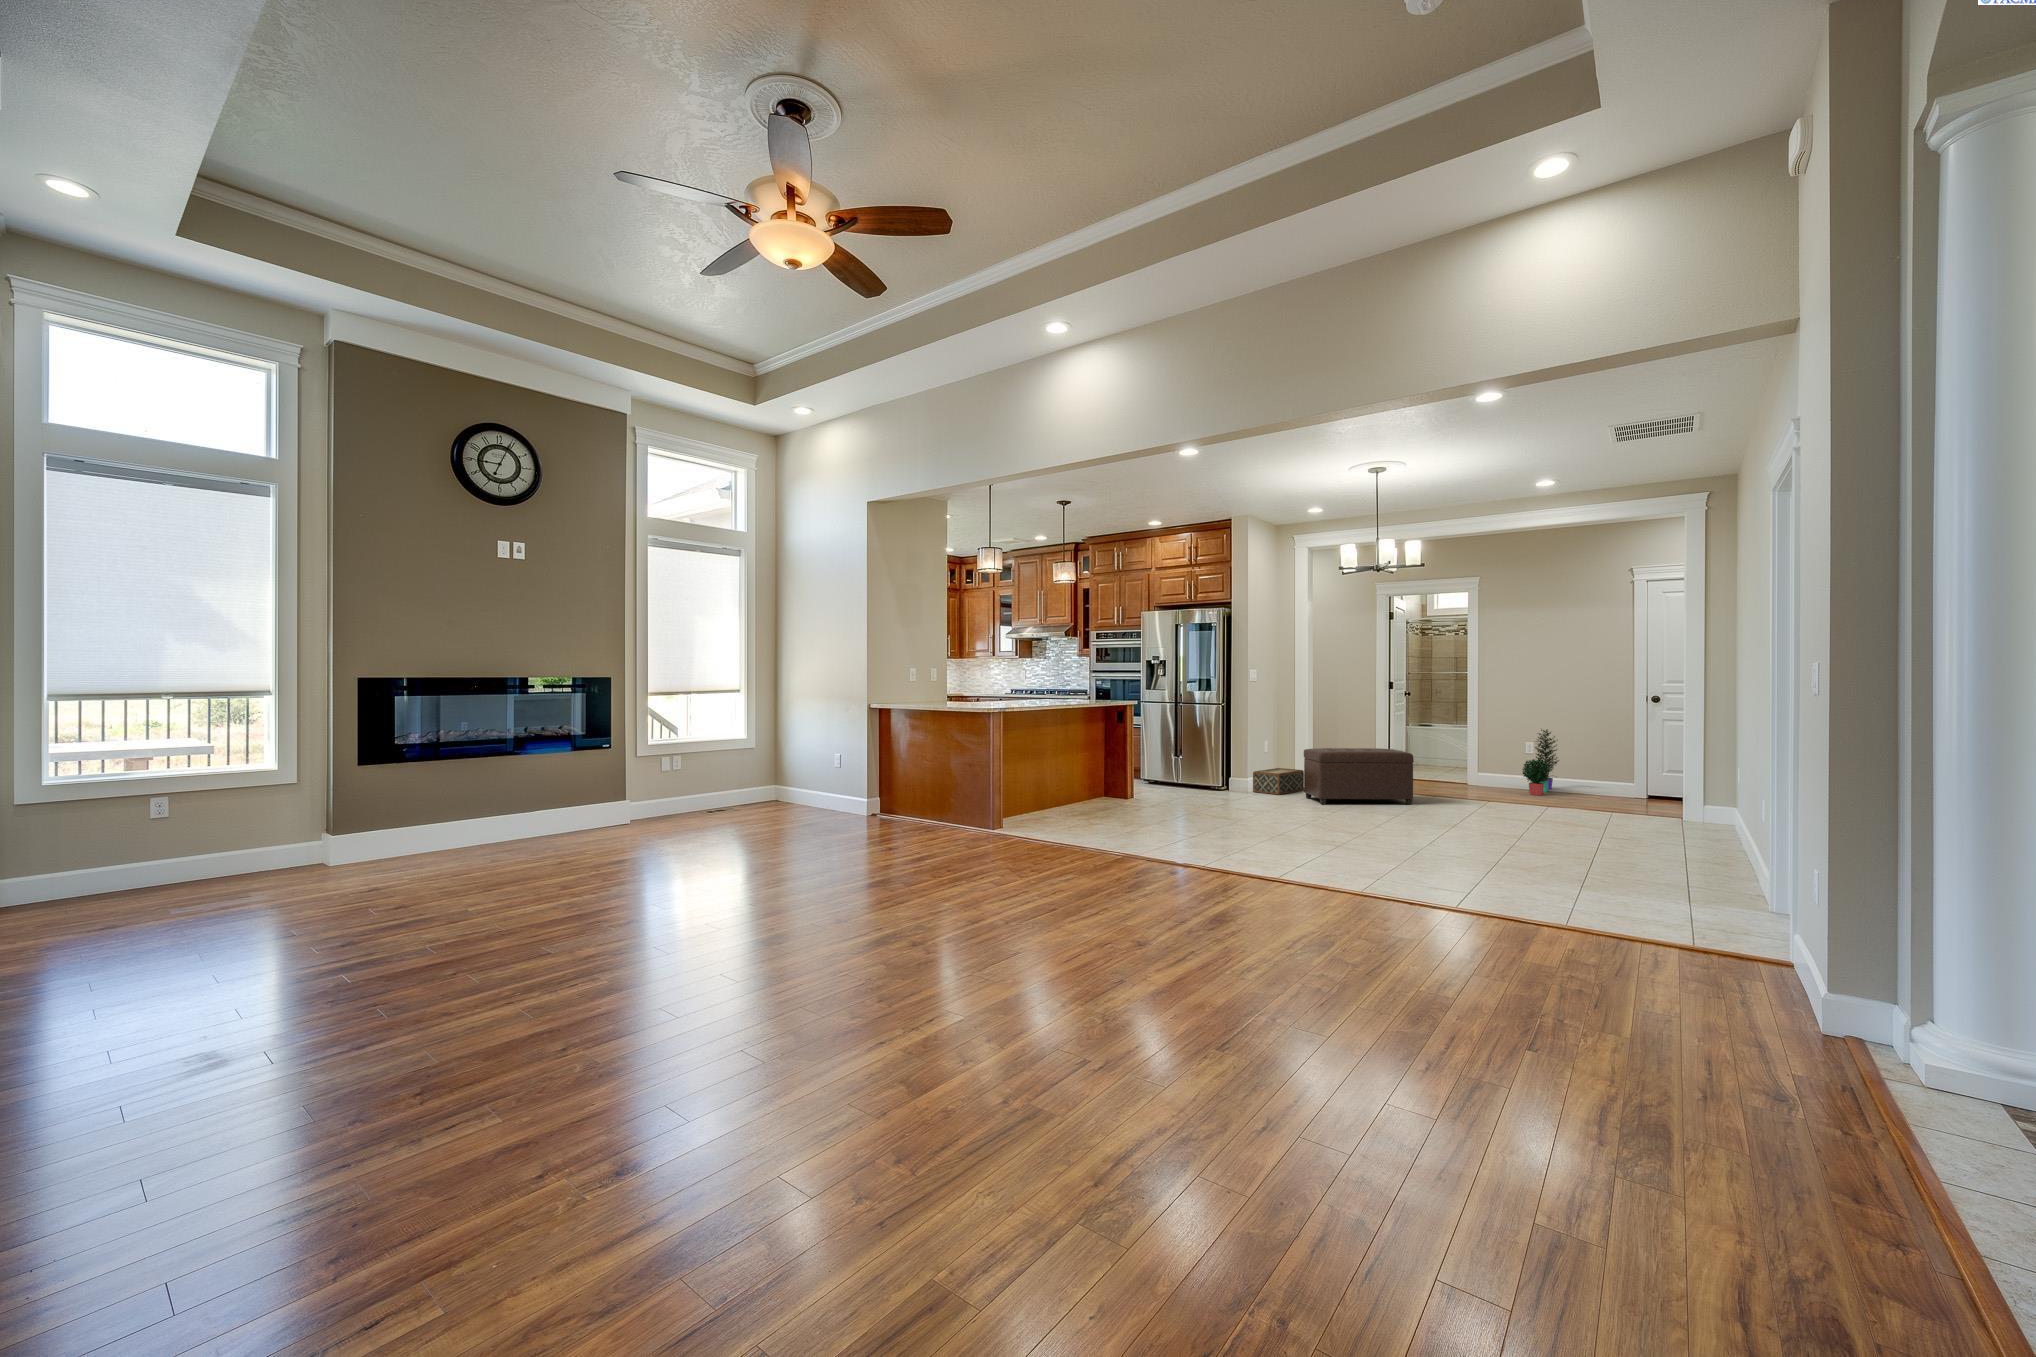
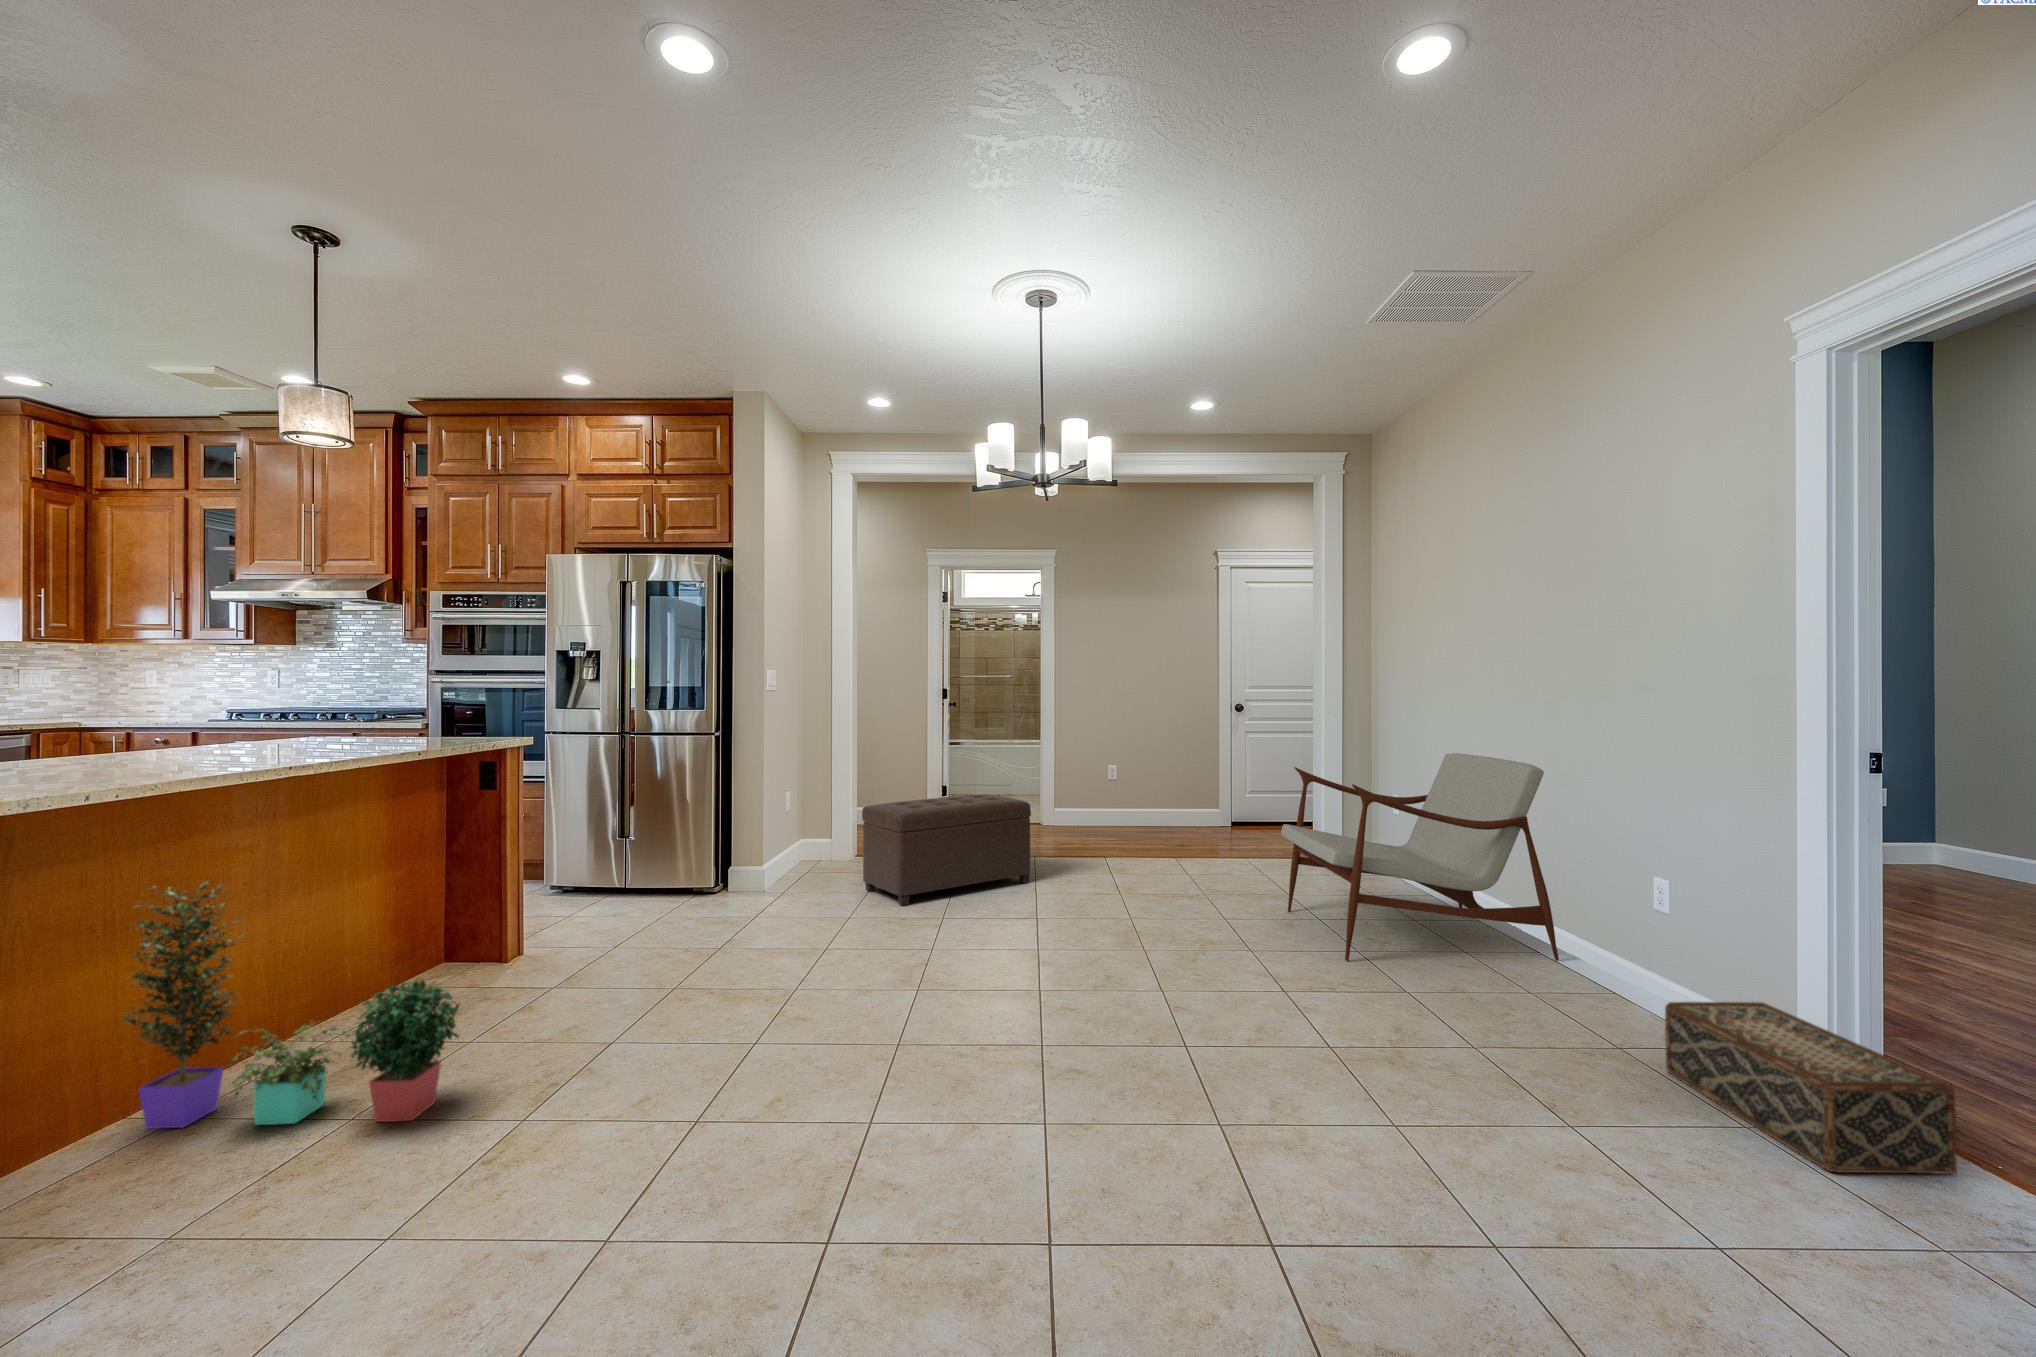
potted plant: present [1522,729,1559,795] -> present [124,881,460,1129]
armchair: none [1566,730,1743,864] -> present [1281,753,1559,961]
woven basket: present [1253,768,1304,795] -> present [1665,1002,1957,1174]

